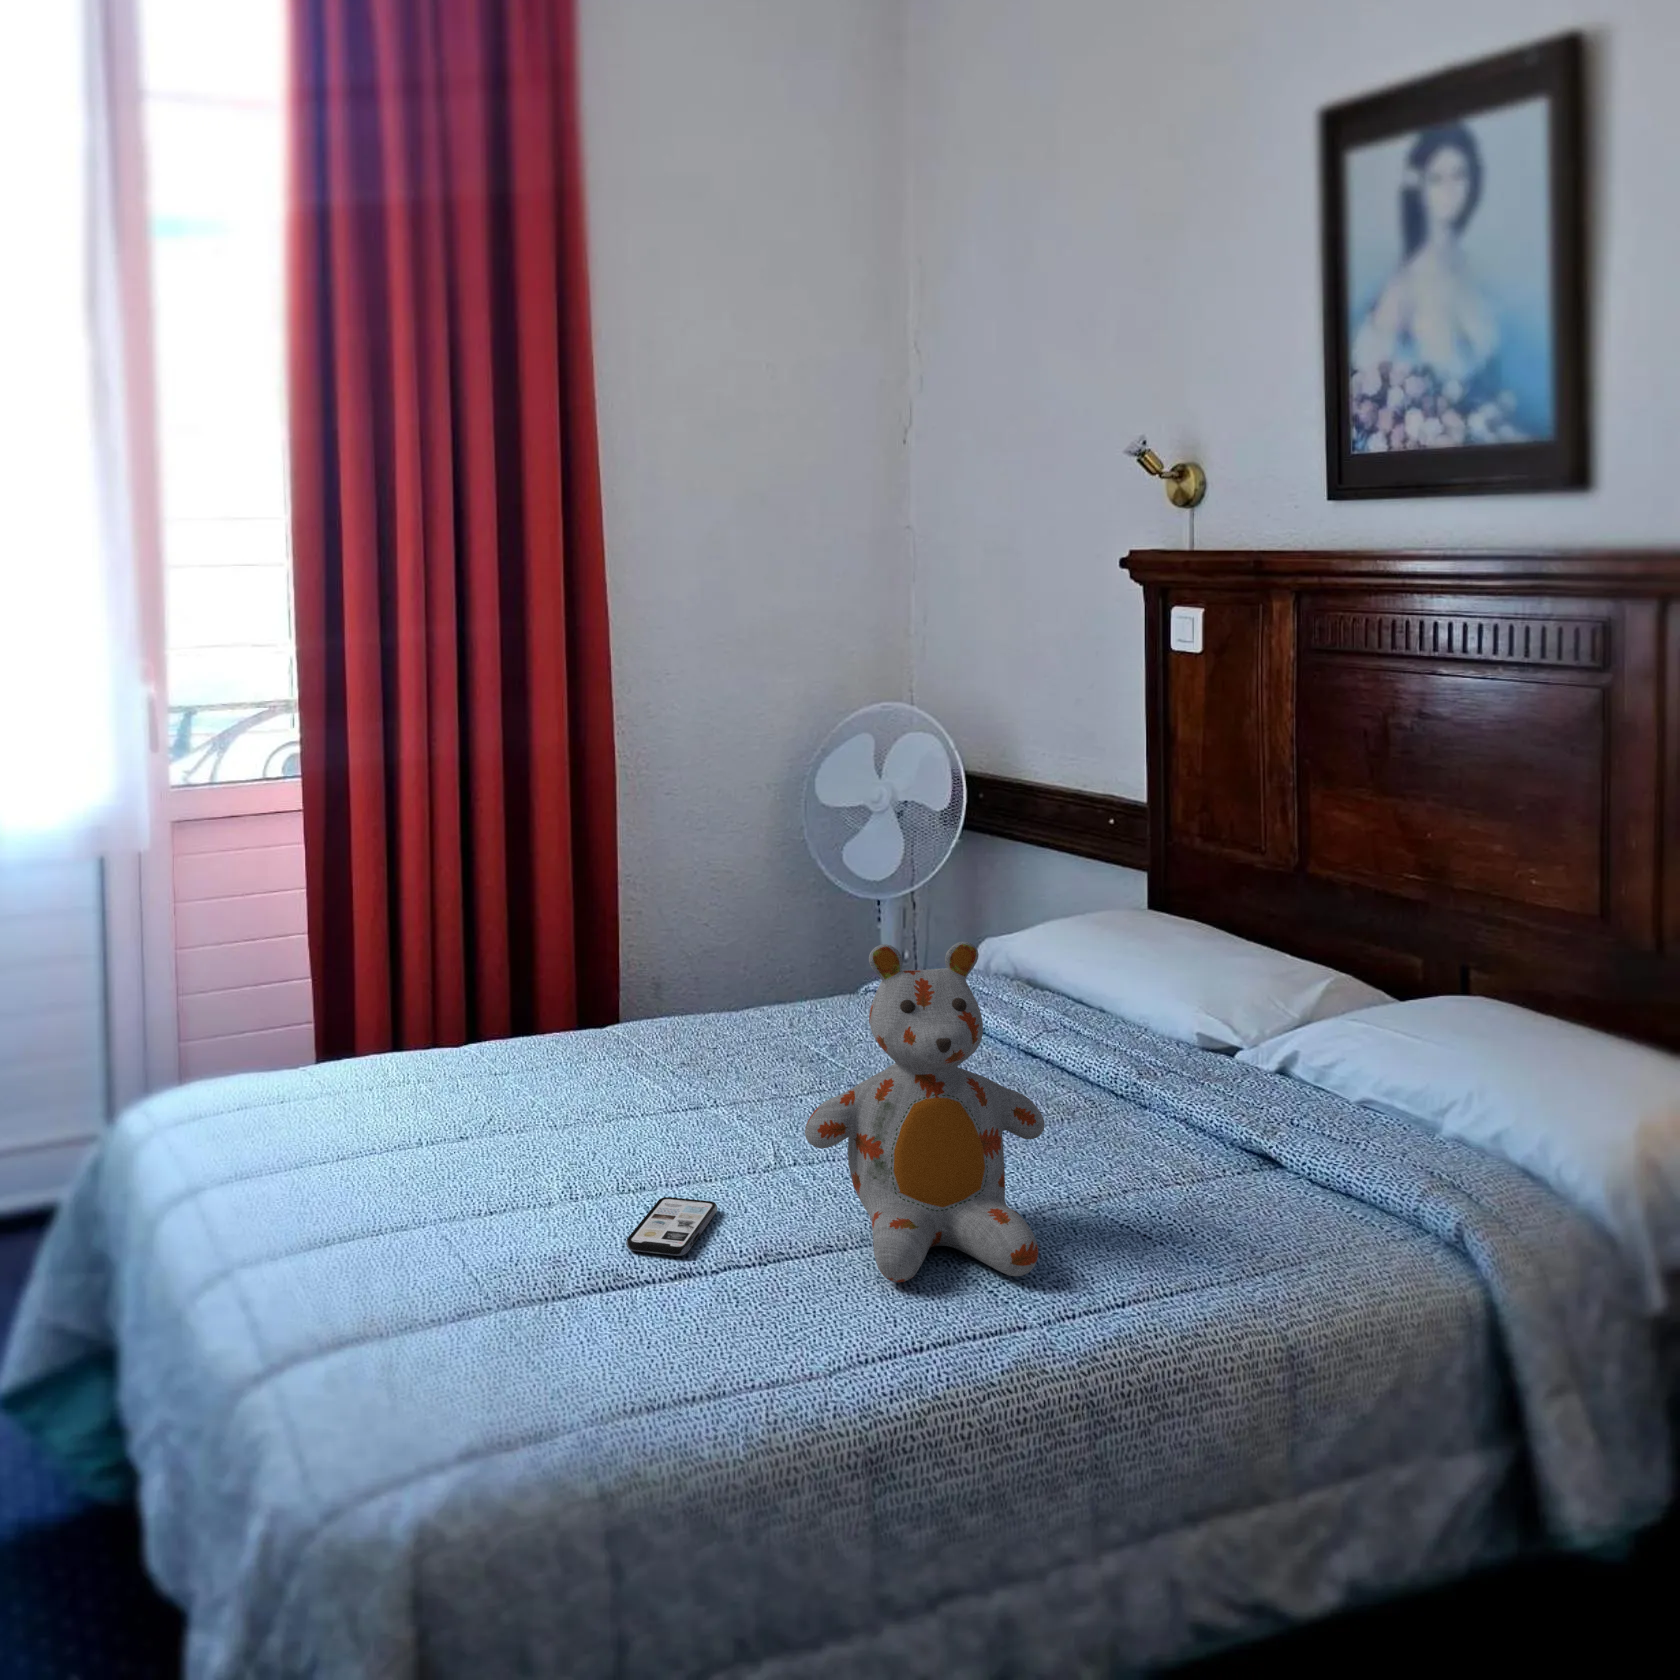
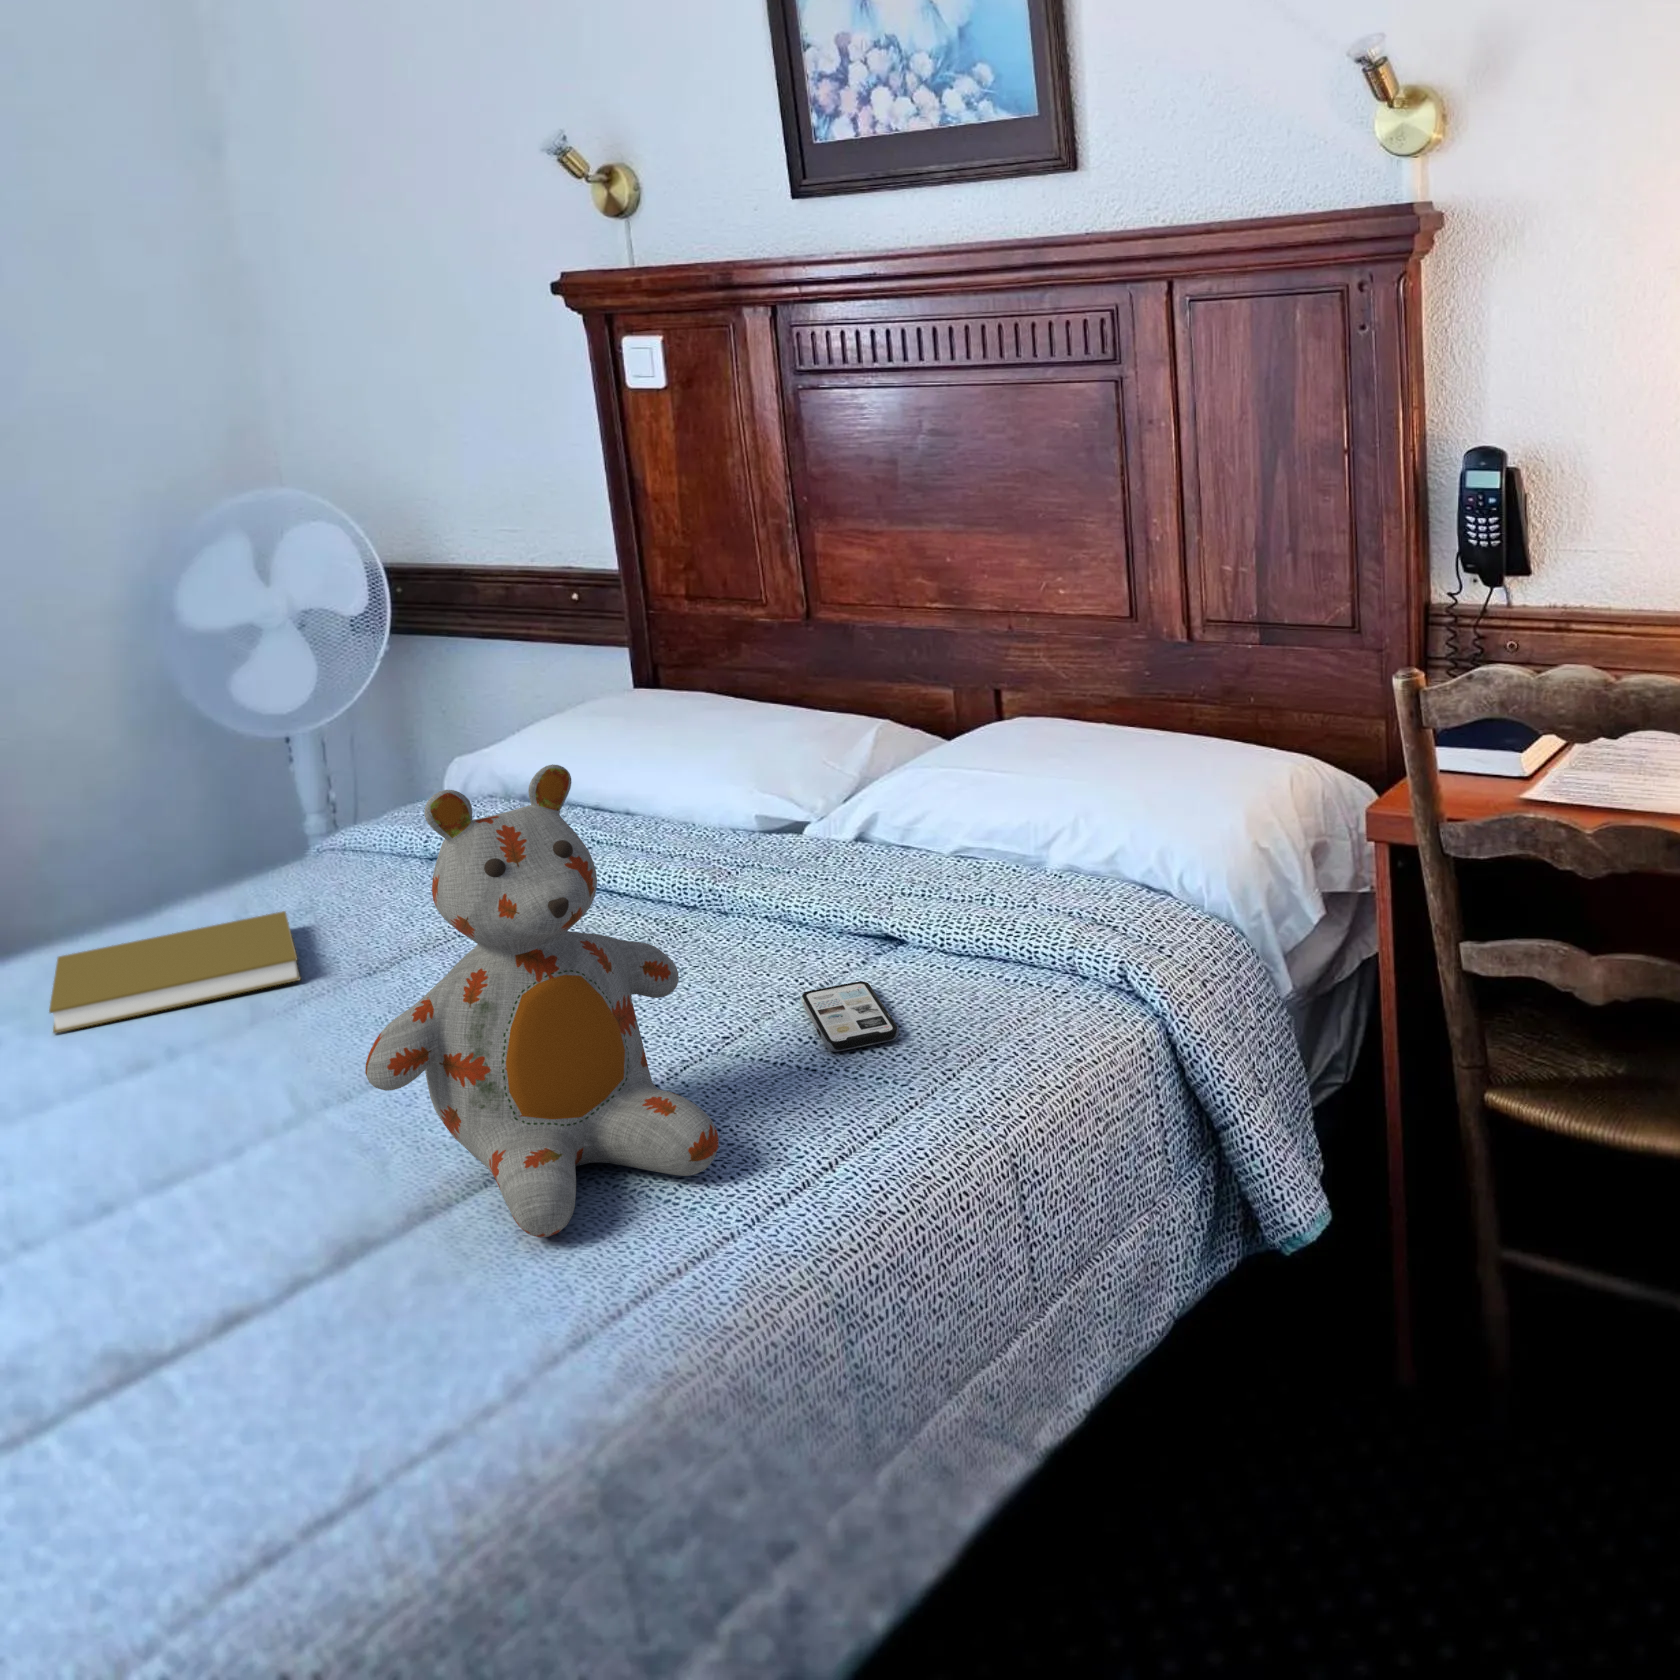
book: none [657,1018,824,1073] -> present [49,911,301,1033]
smartphone: present [626,1197,717,1256] -> present [801,981,899,1051]

